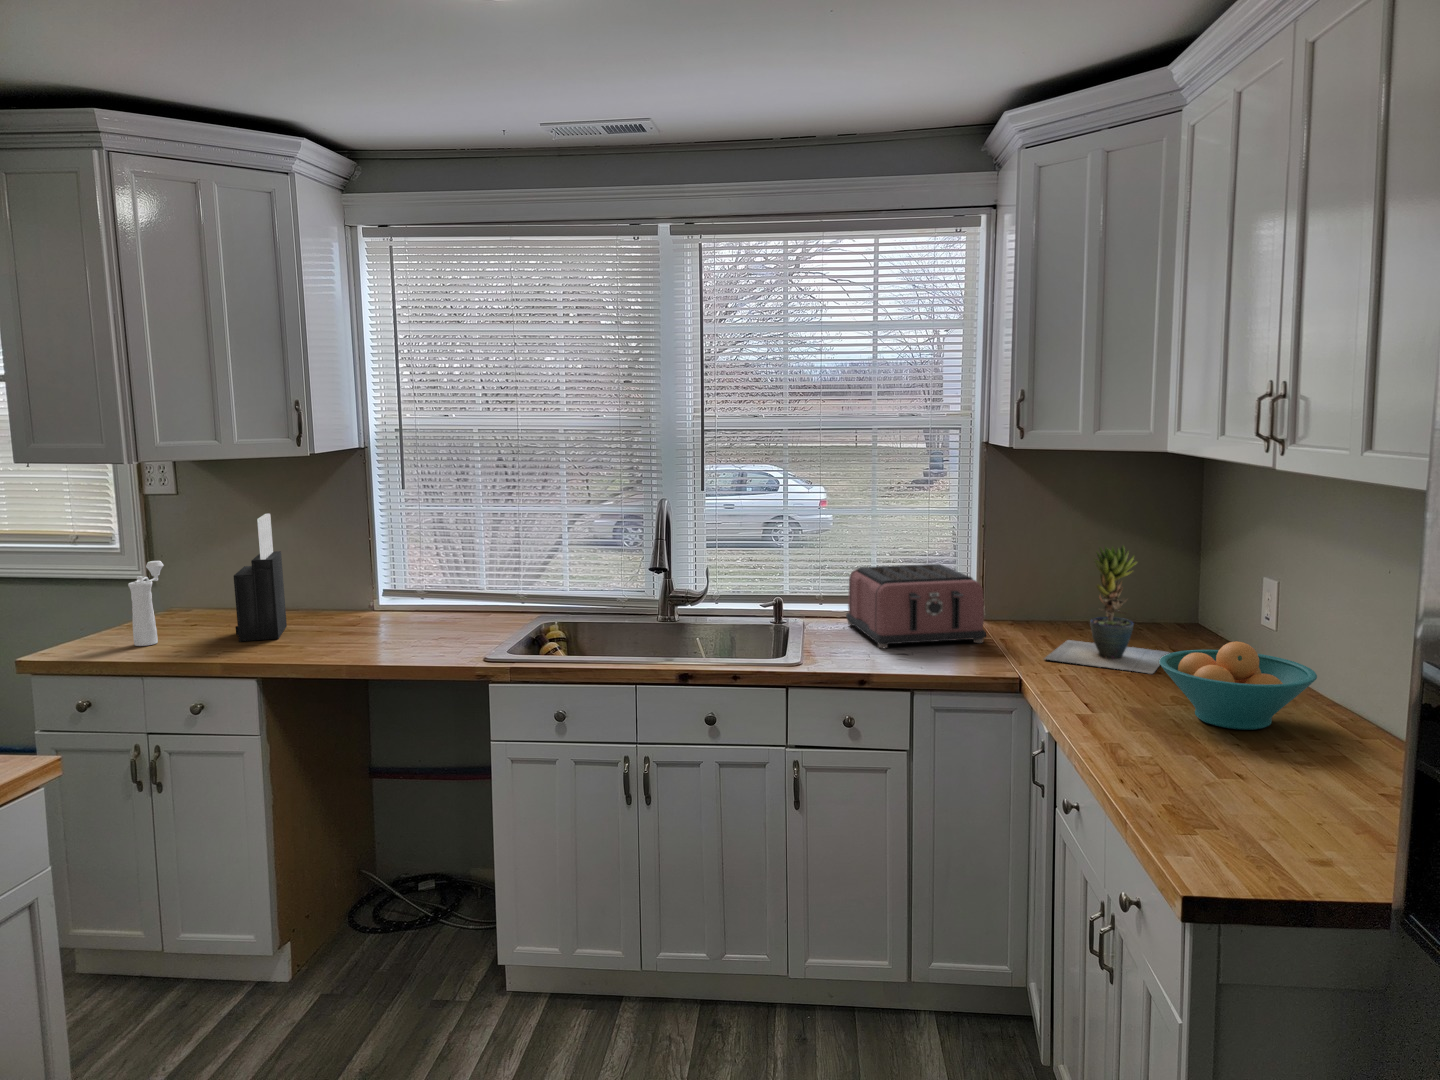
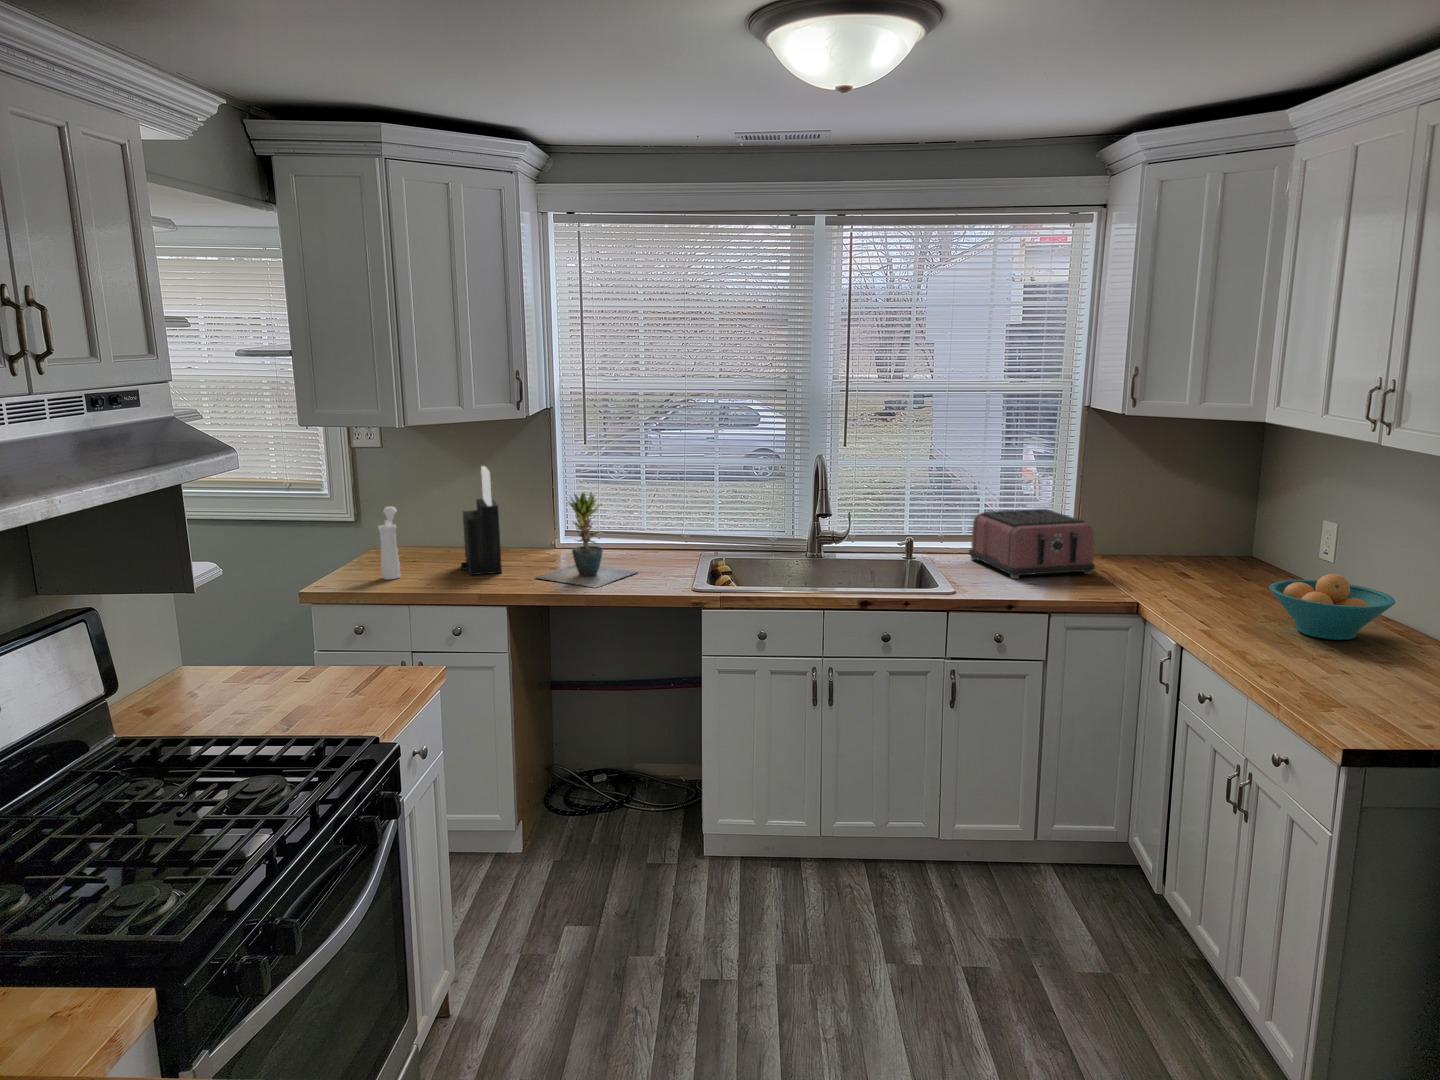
potted plant: present [1045,546,1169,674] -> present [537,493,636,588]

